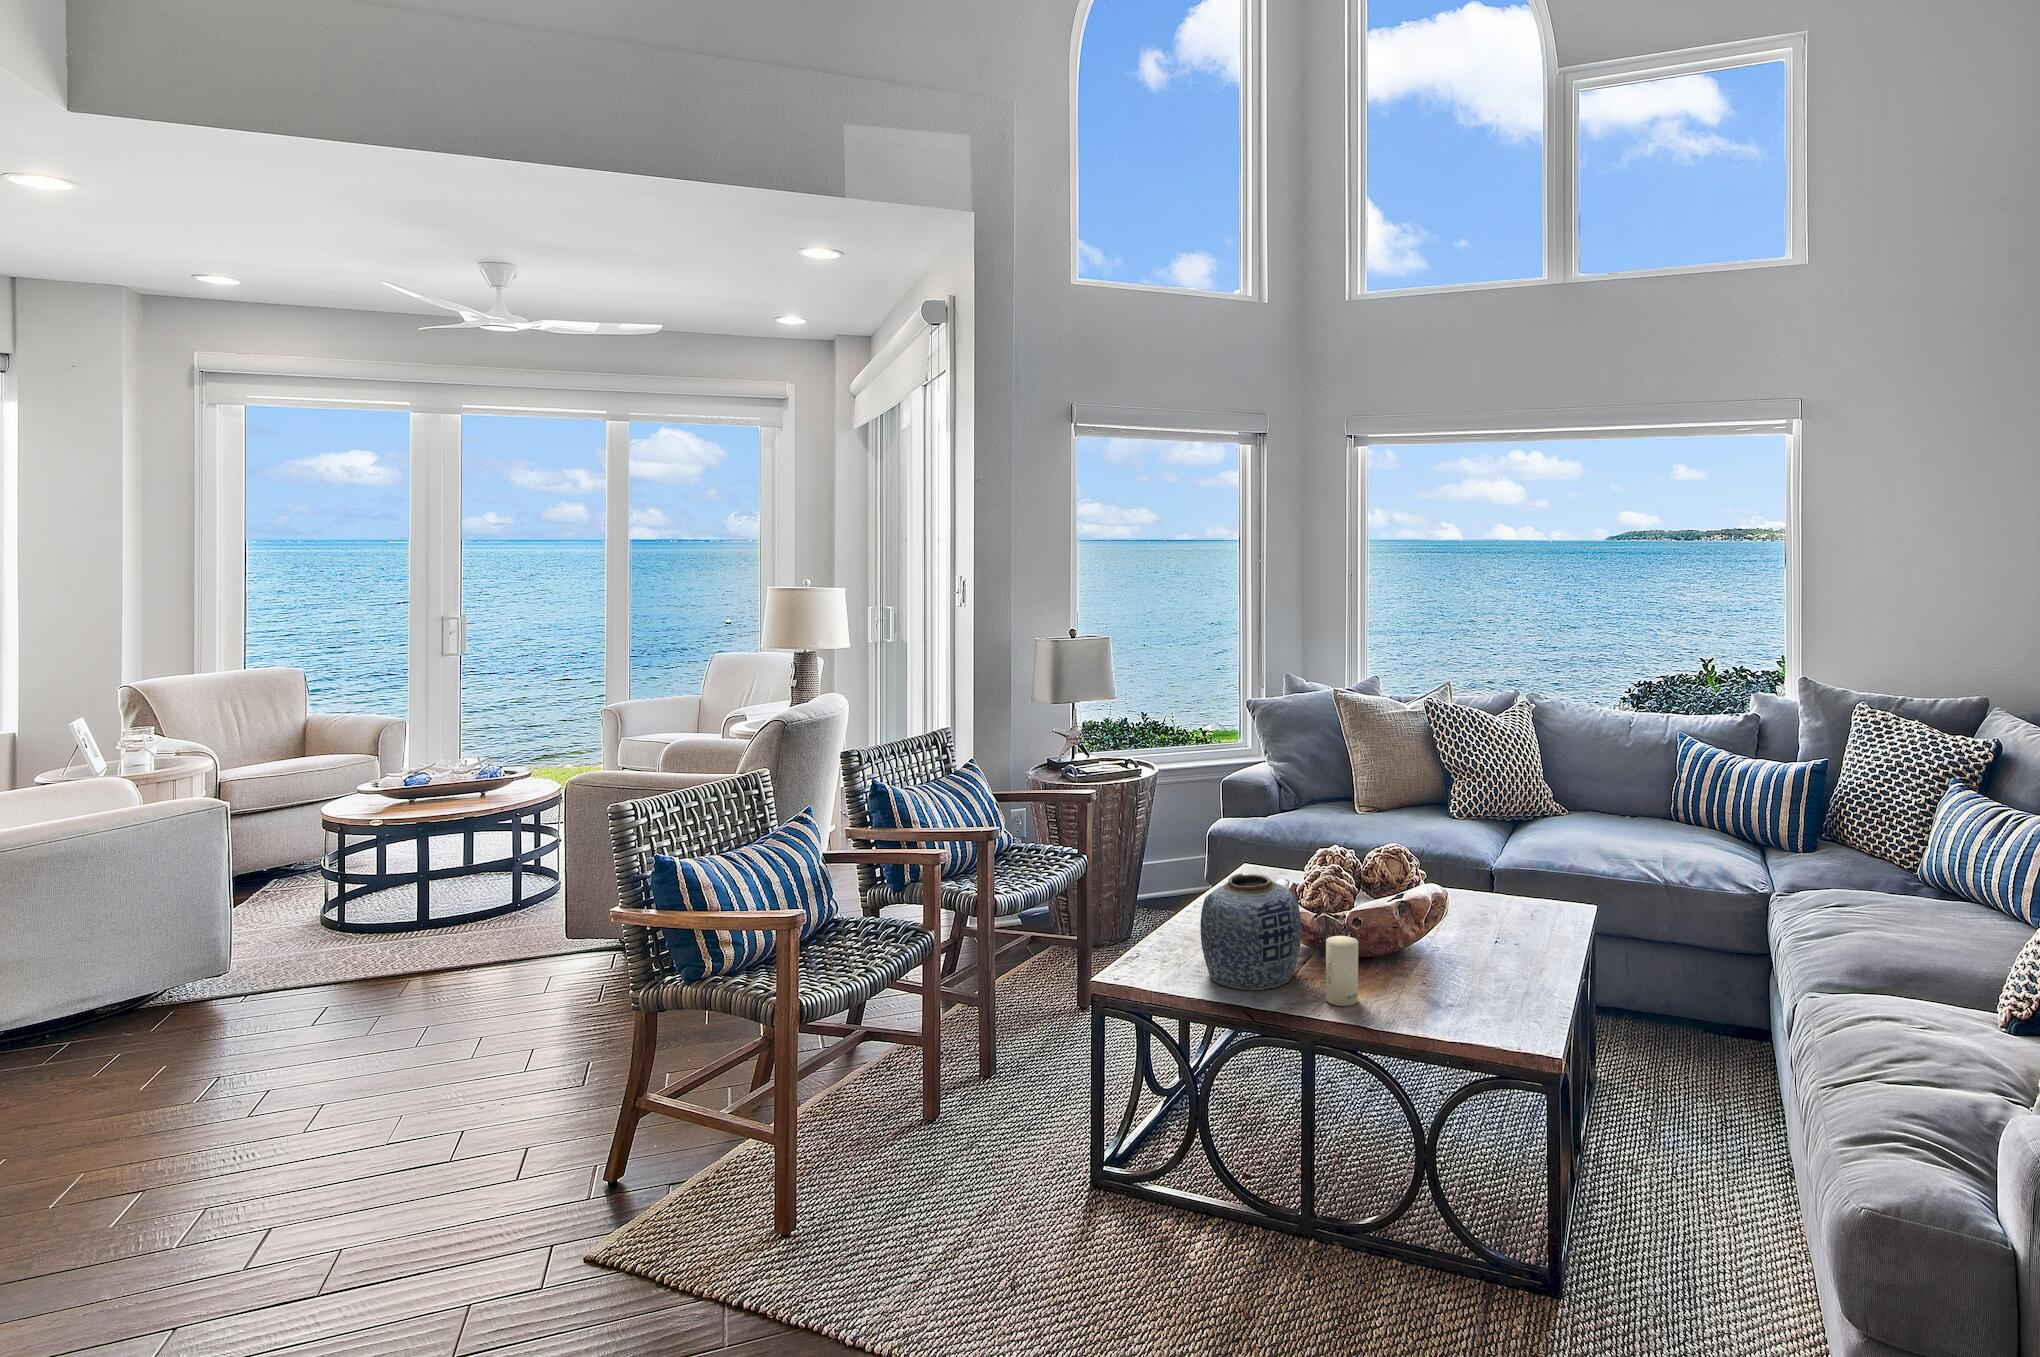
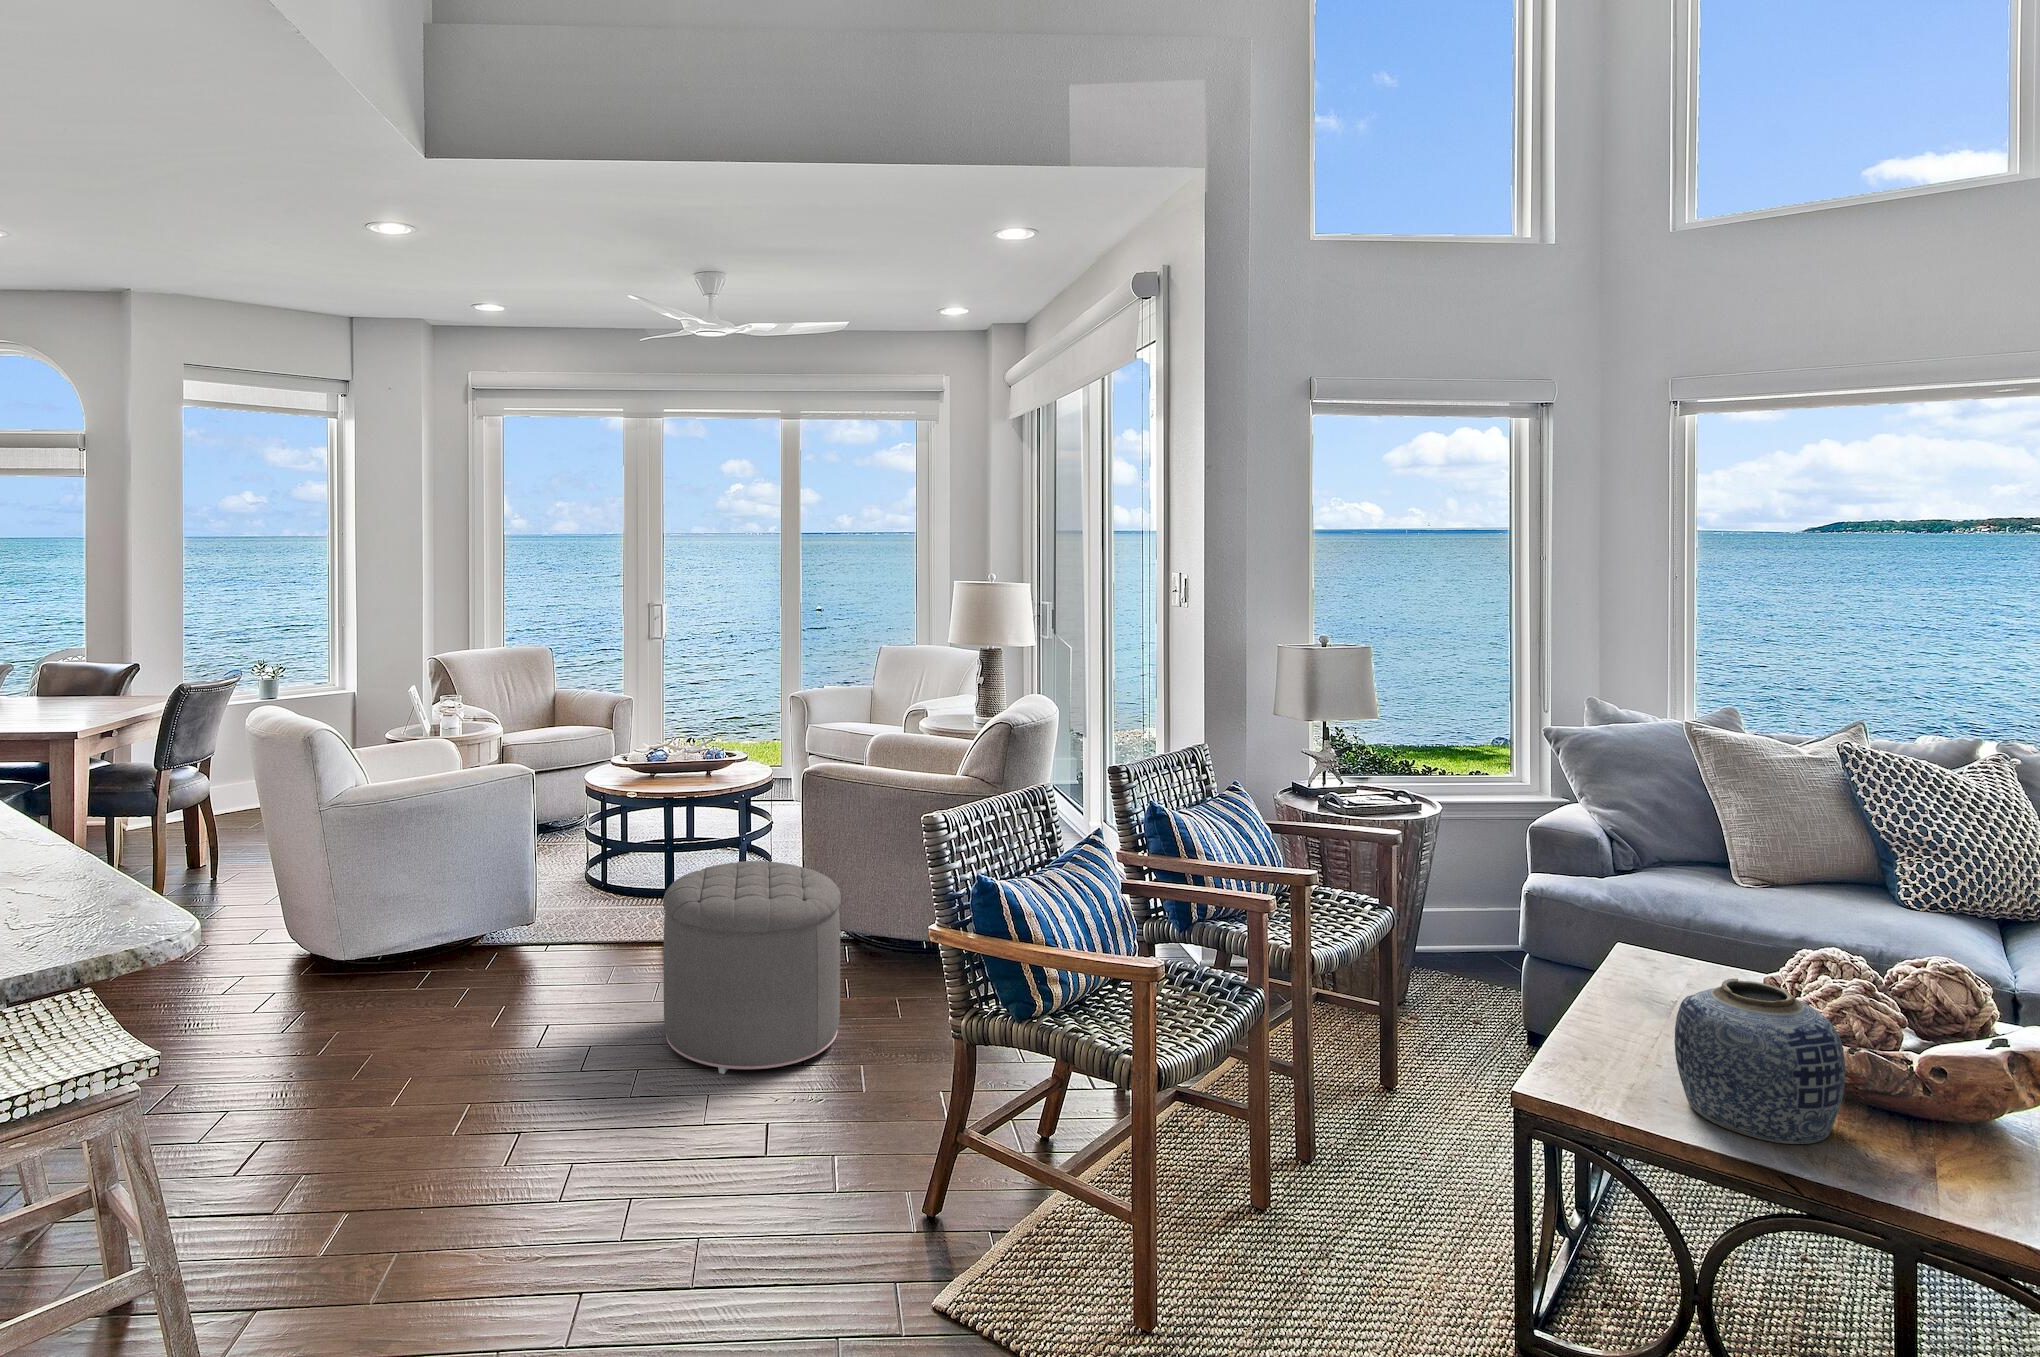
ottoman: none [363,873,576,1092] -> present [663,861,841,1074]
candle: present [1326,936,1358,1006] -> none [1913,1090,1976,1195]

